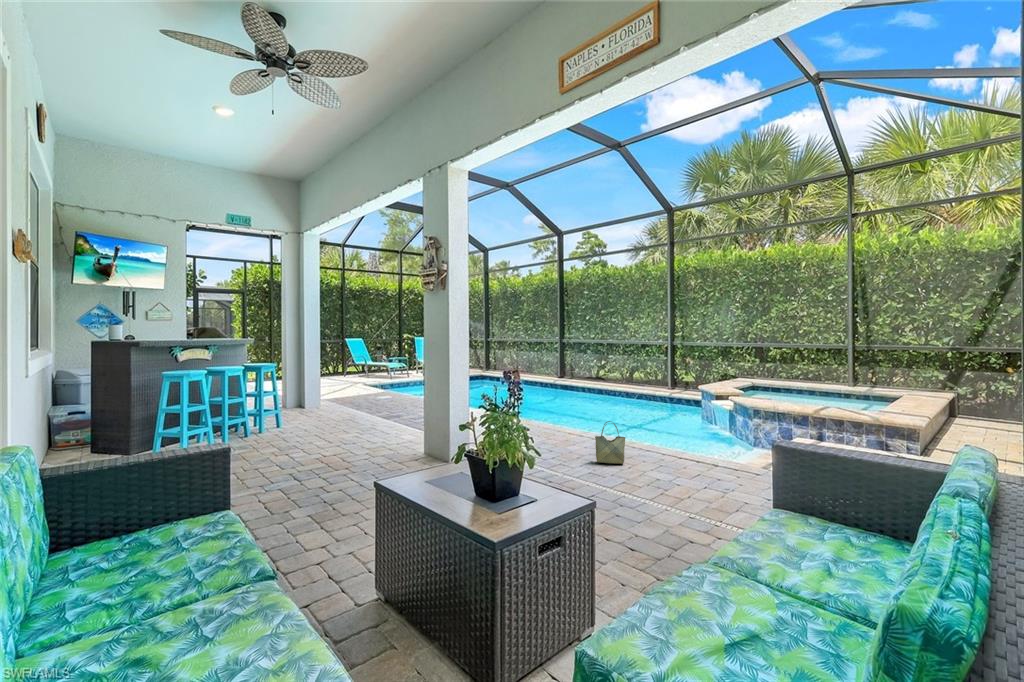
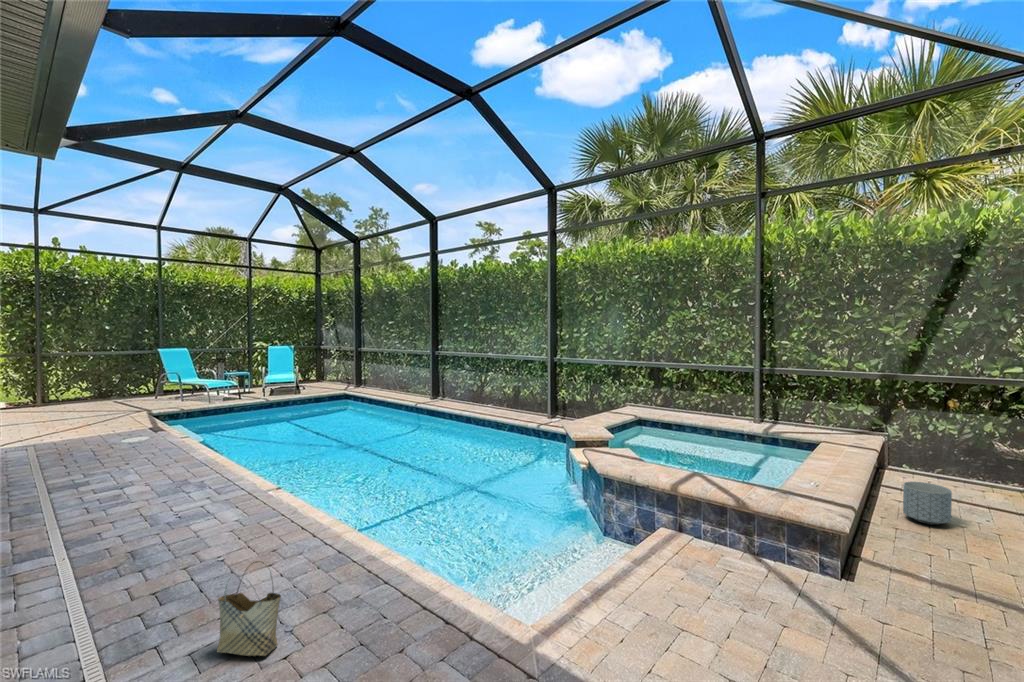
planter: none [967,411,1001,437] -> present [903,482,952,525]

